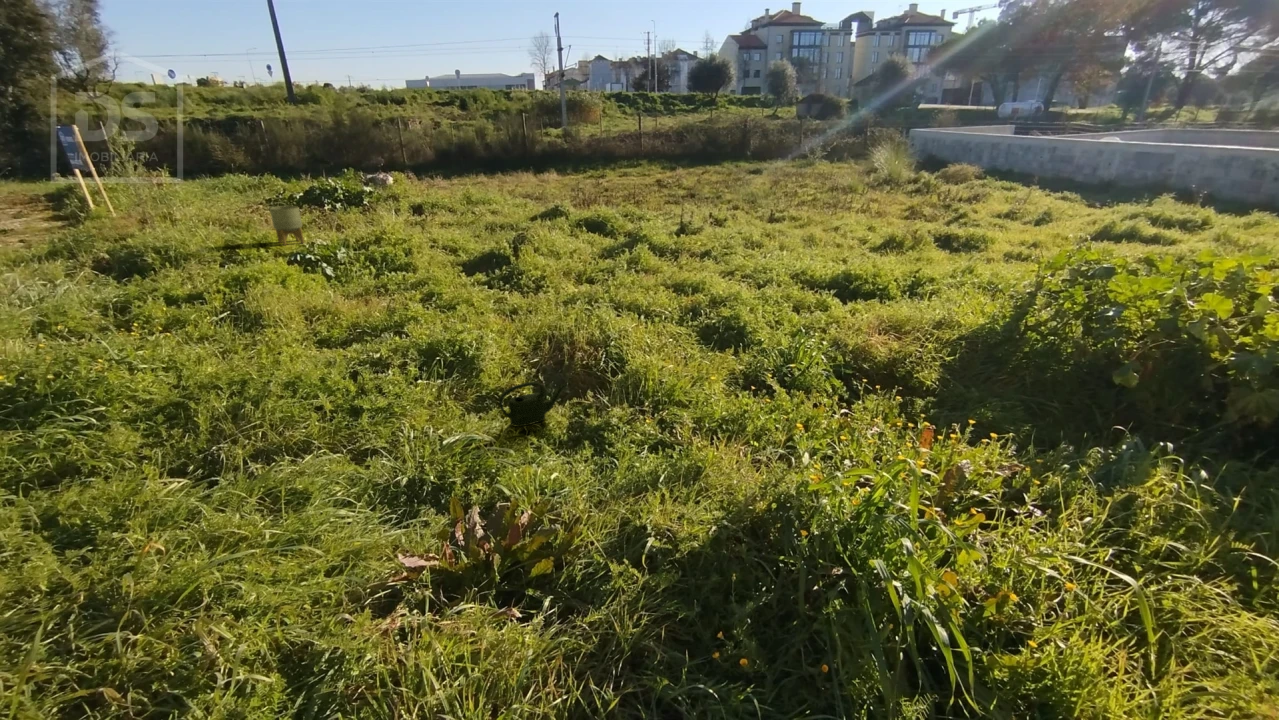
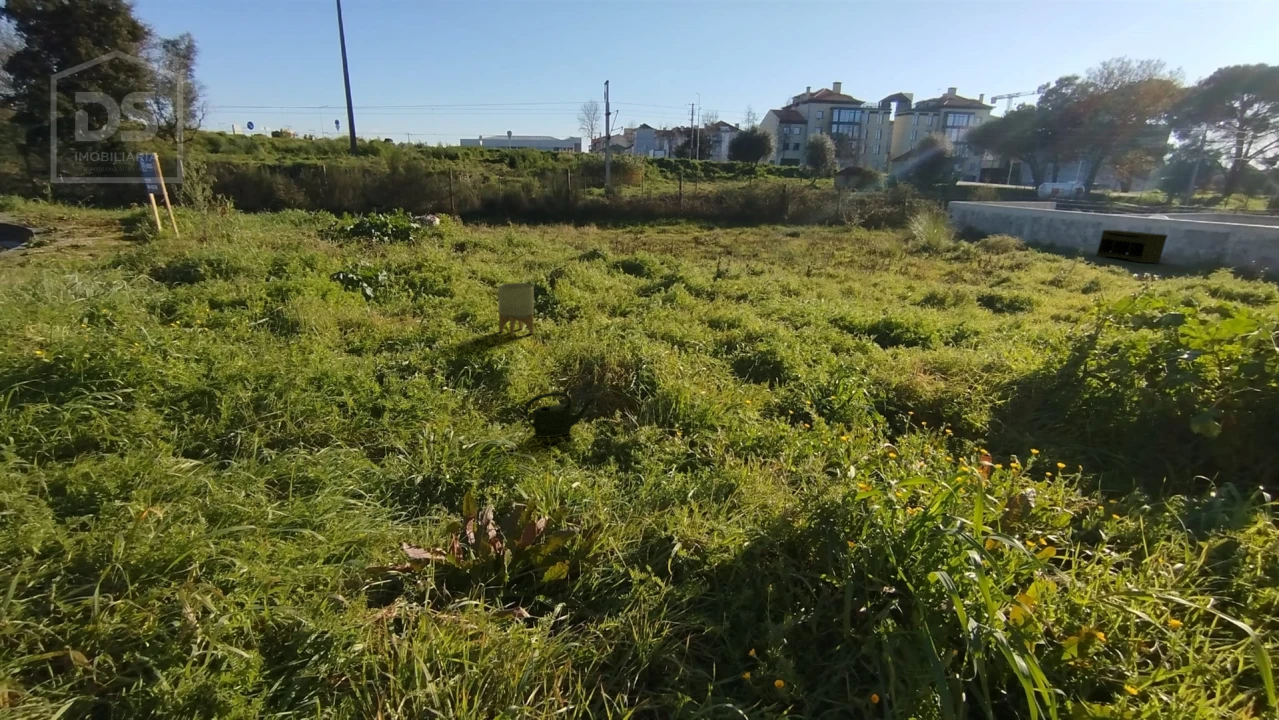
bench: none [1051,157,1119,189] -> present [1097,230,1167,263]
planter: present [270,206,304,245] -> present [498,283,534,337]

